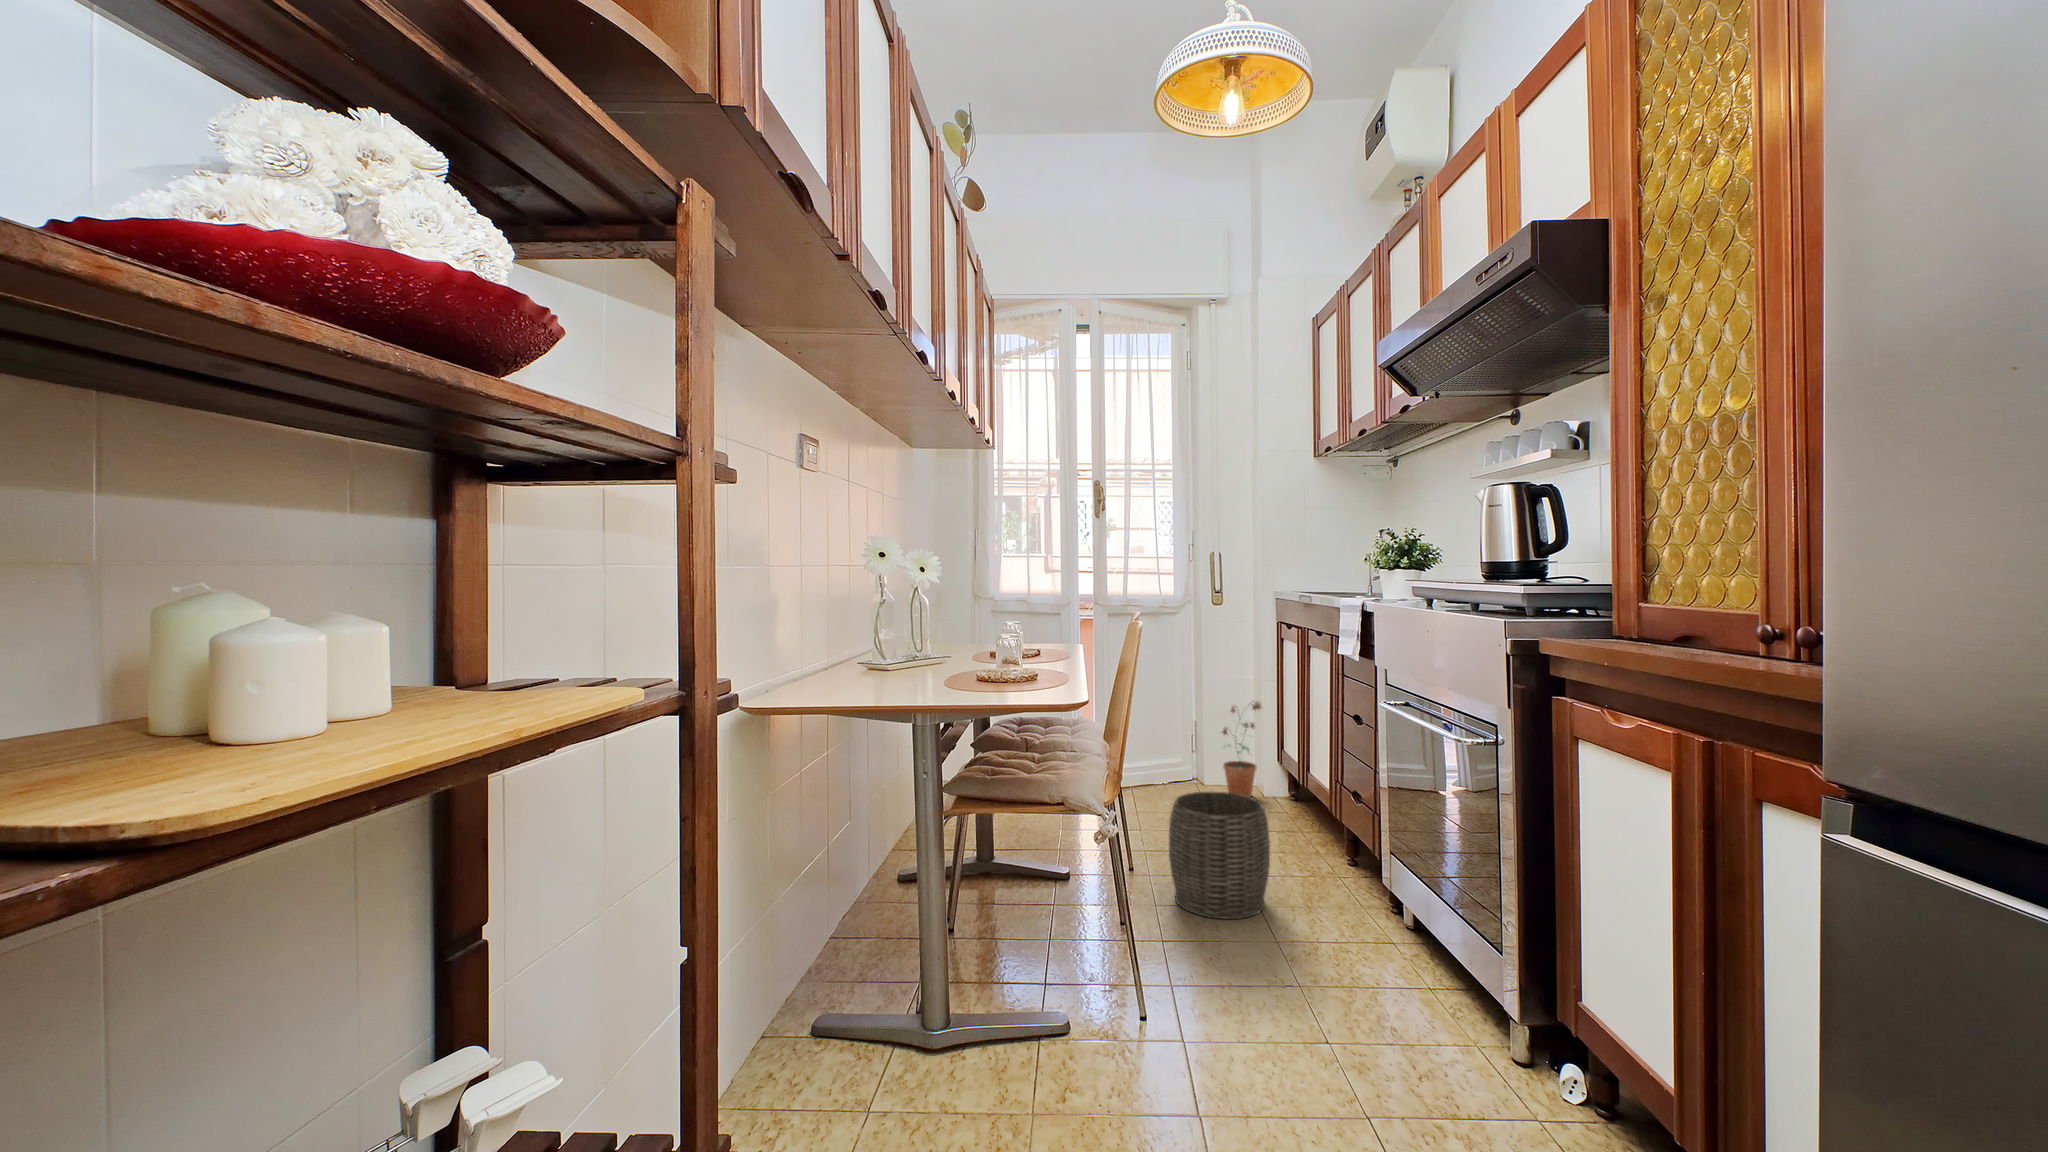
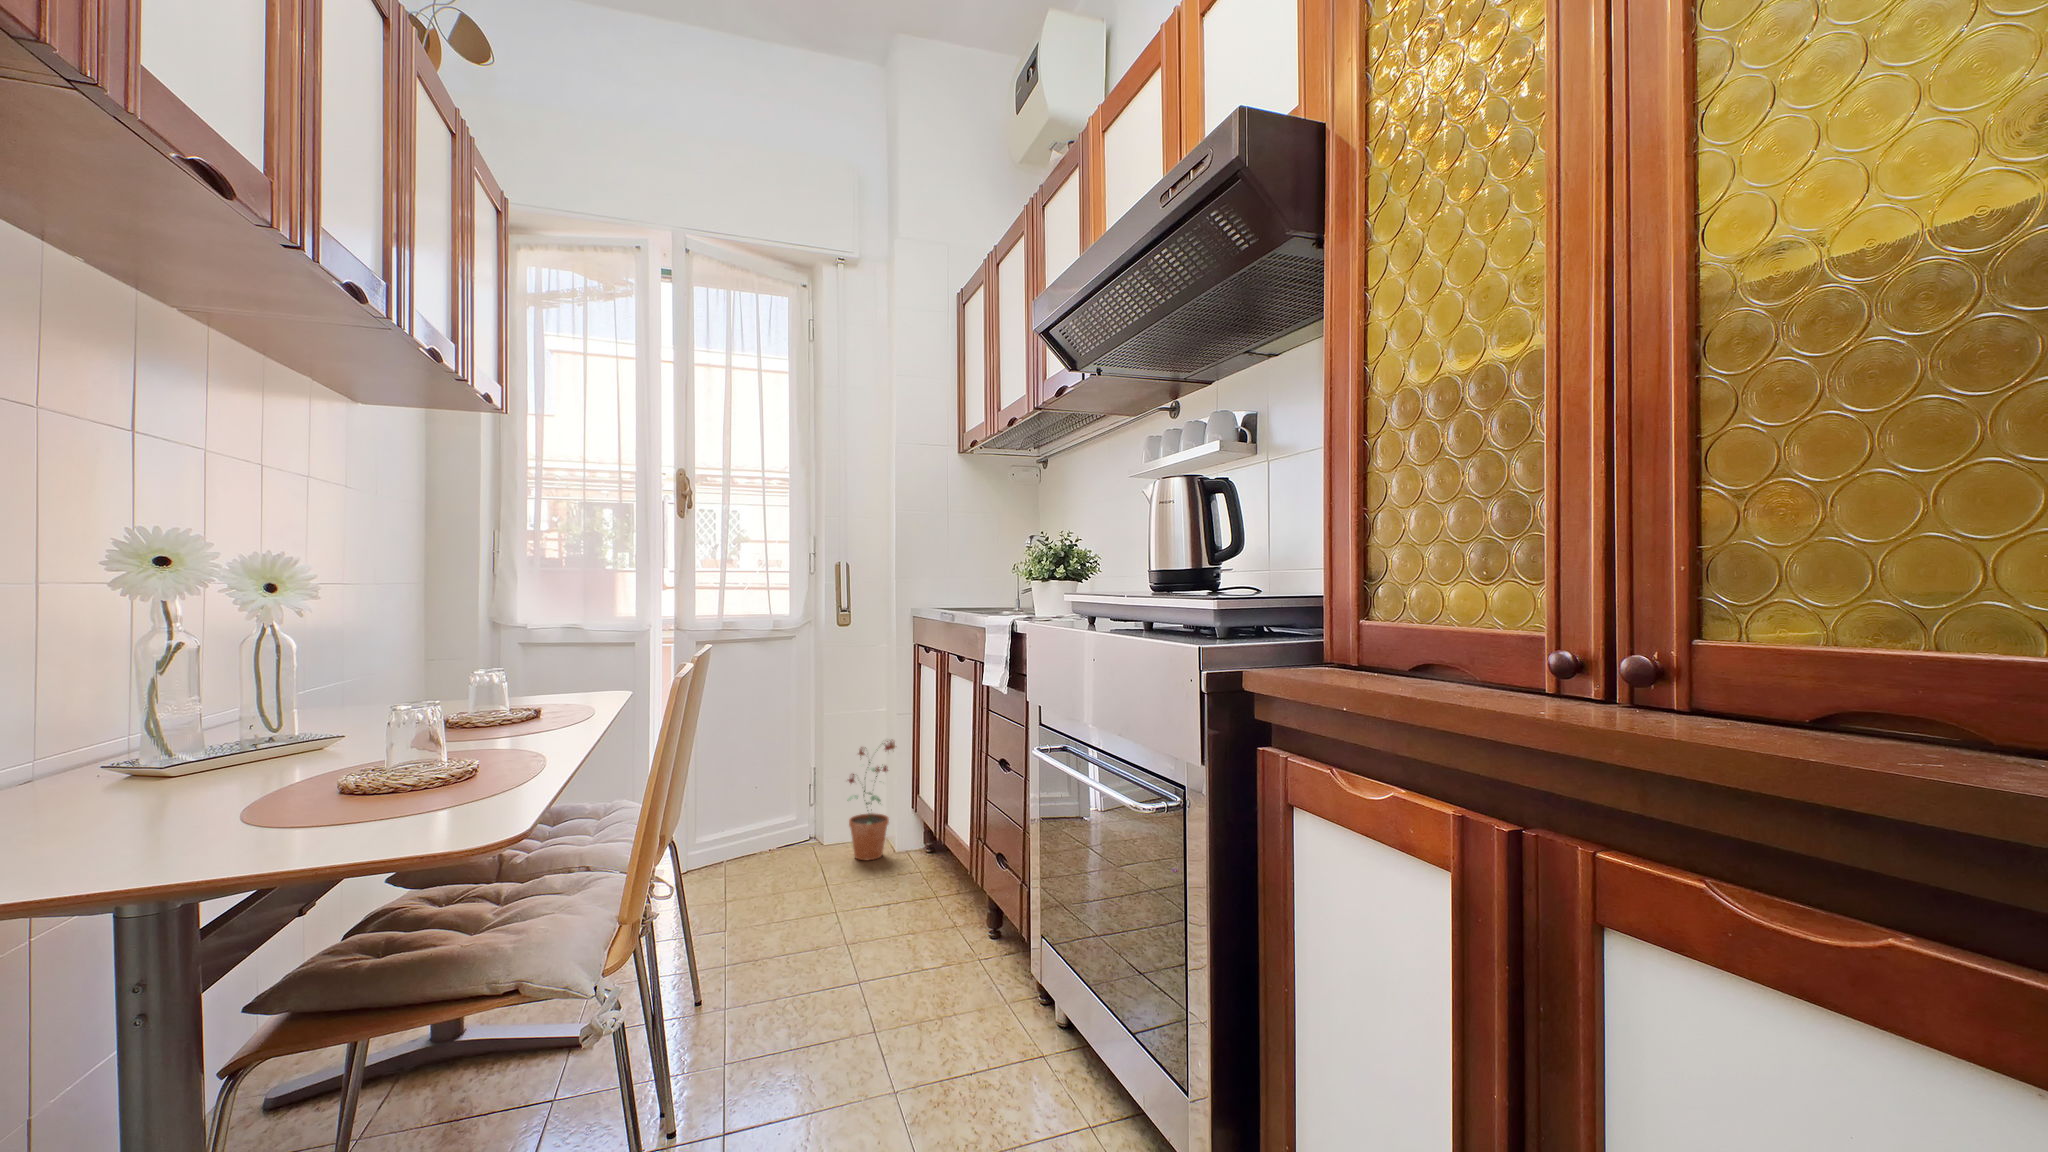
woven basket: present [1169,792,1270,919] -> none [752,880,894,1077]

